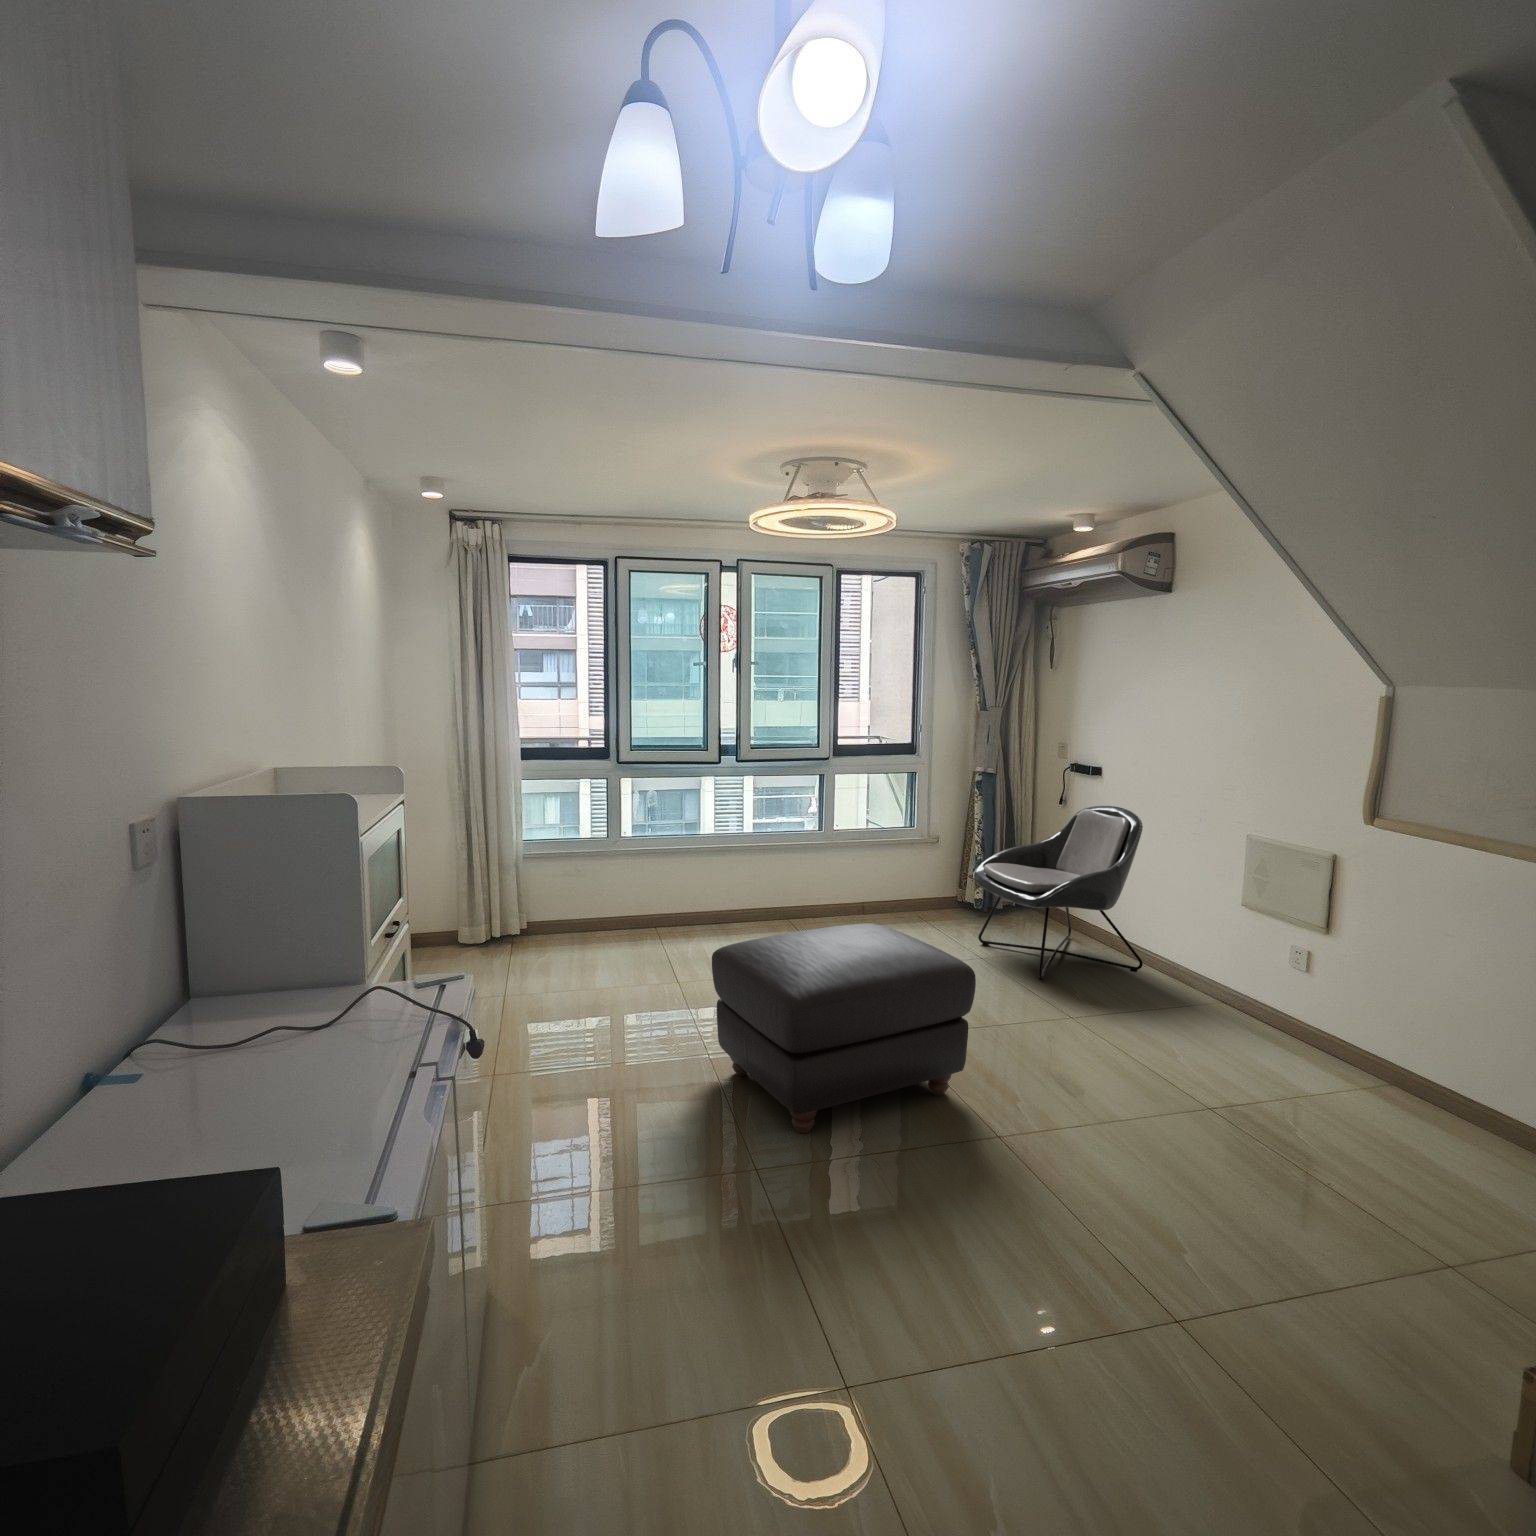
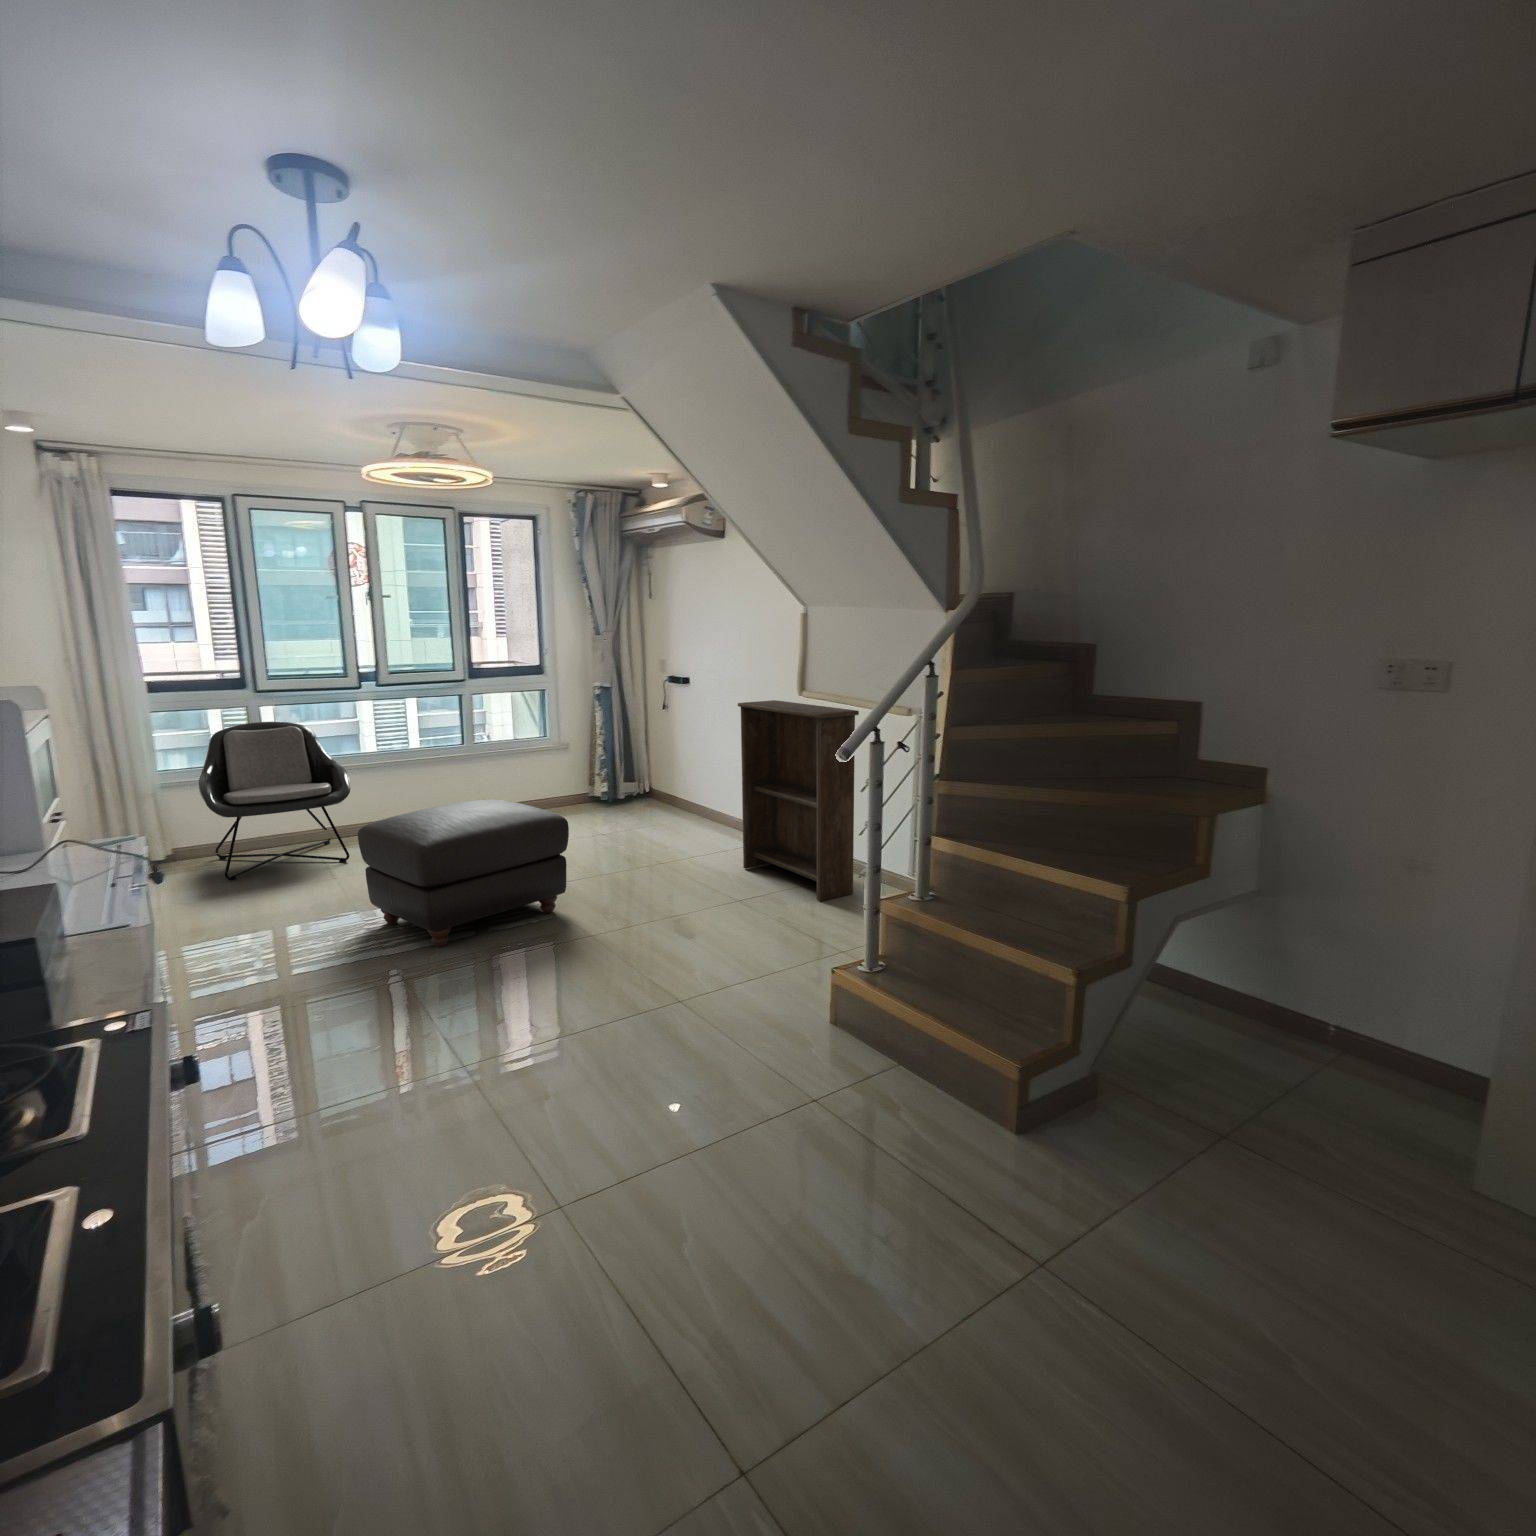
lounge chair: present [973,806,1143,980] -> present [199,722,350,880]
bookshelf: none [1208,816,1464,1153] -> present [738,700,859,901]

